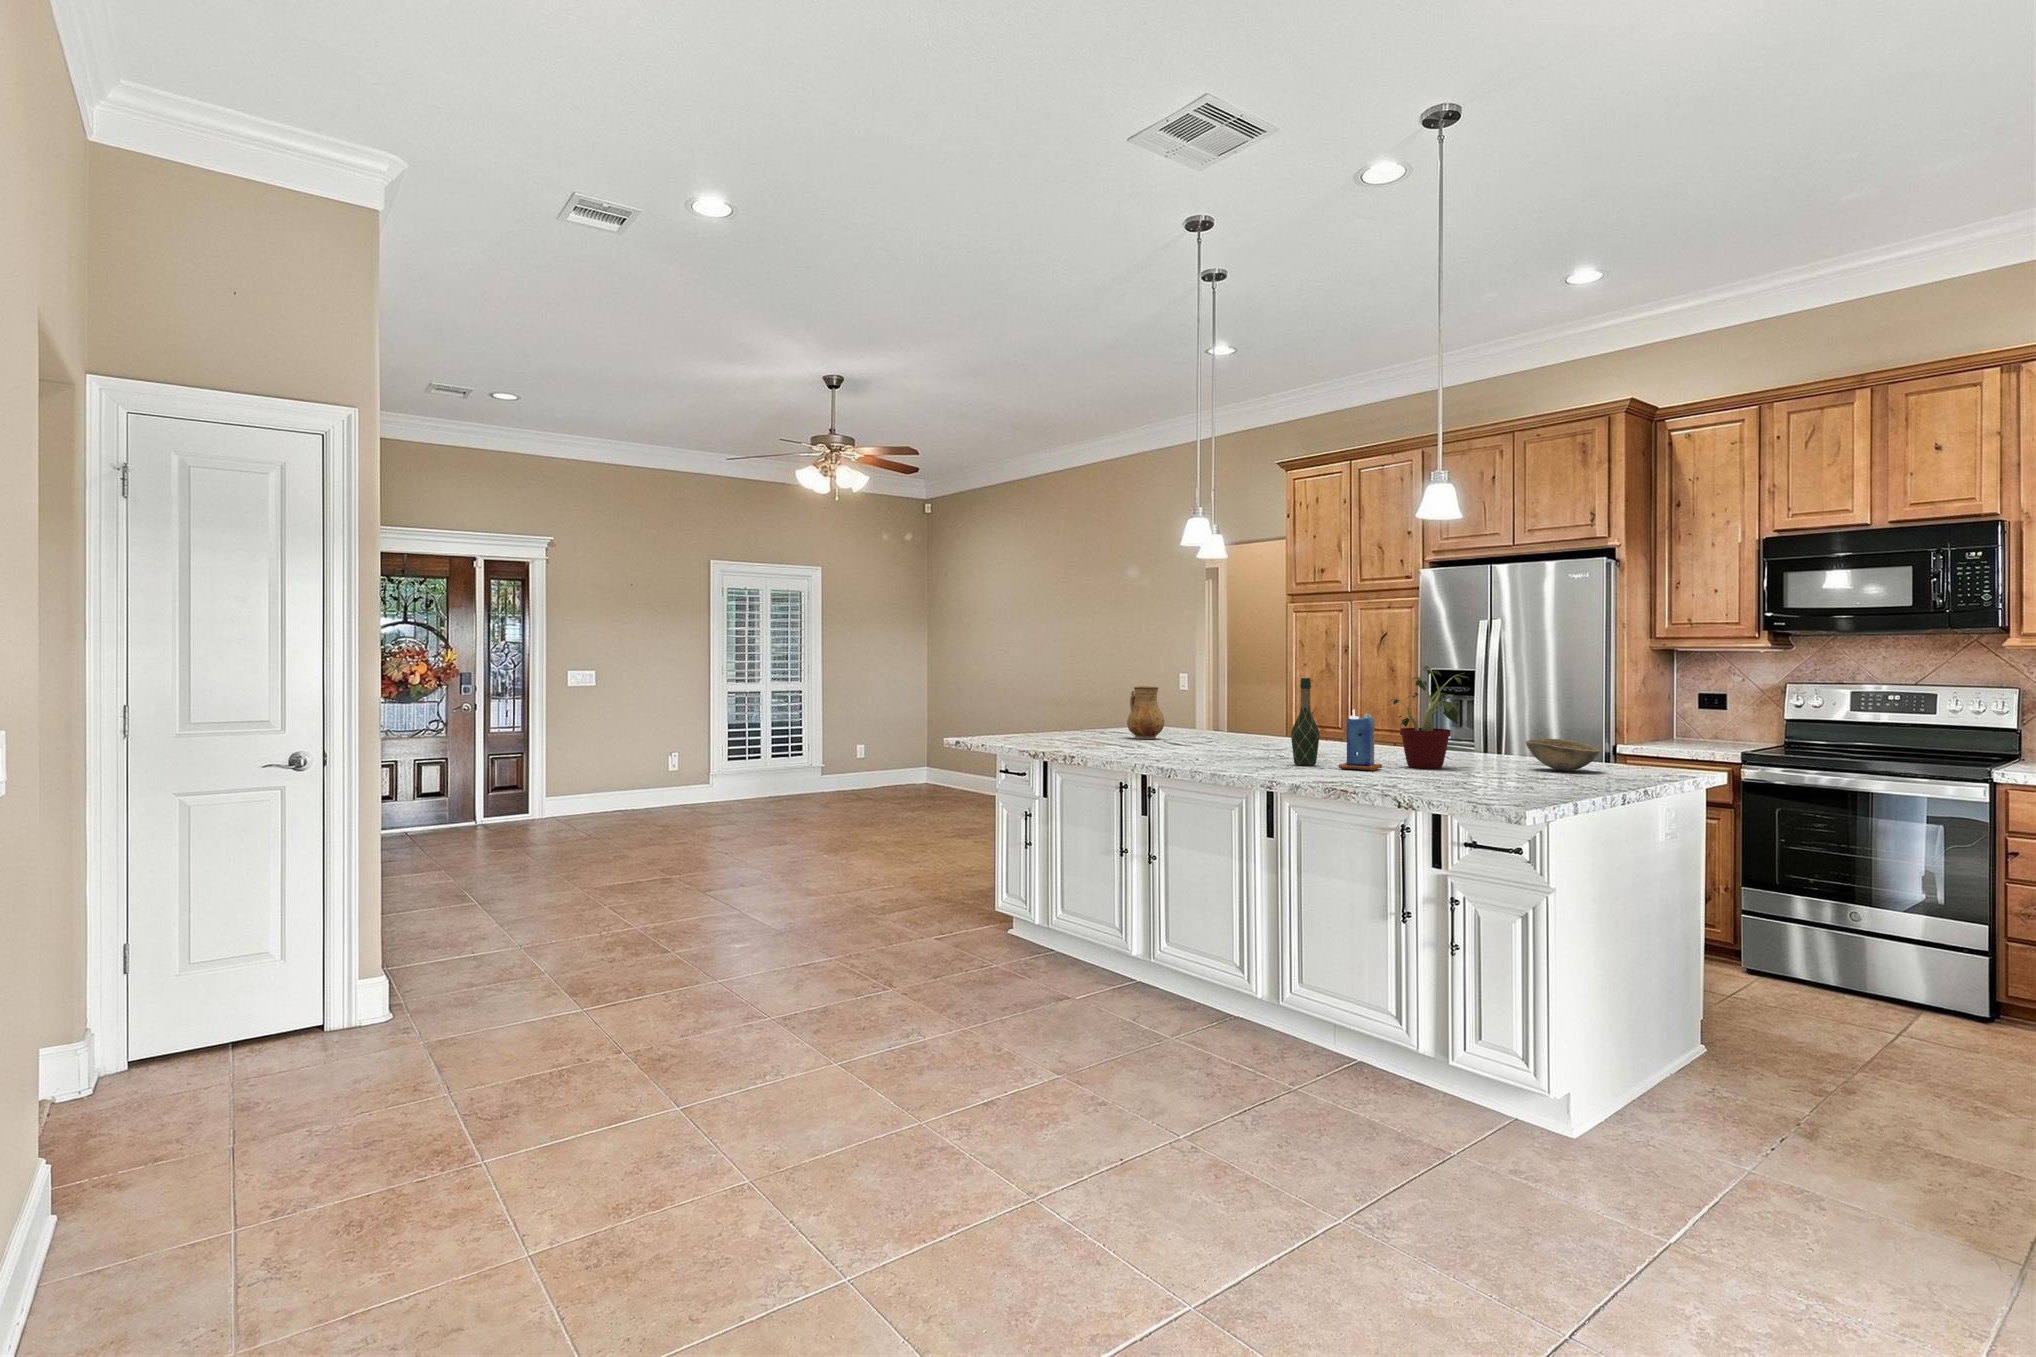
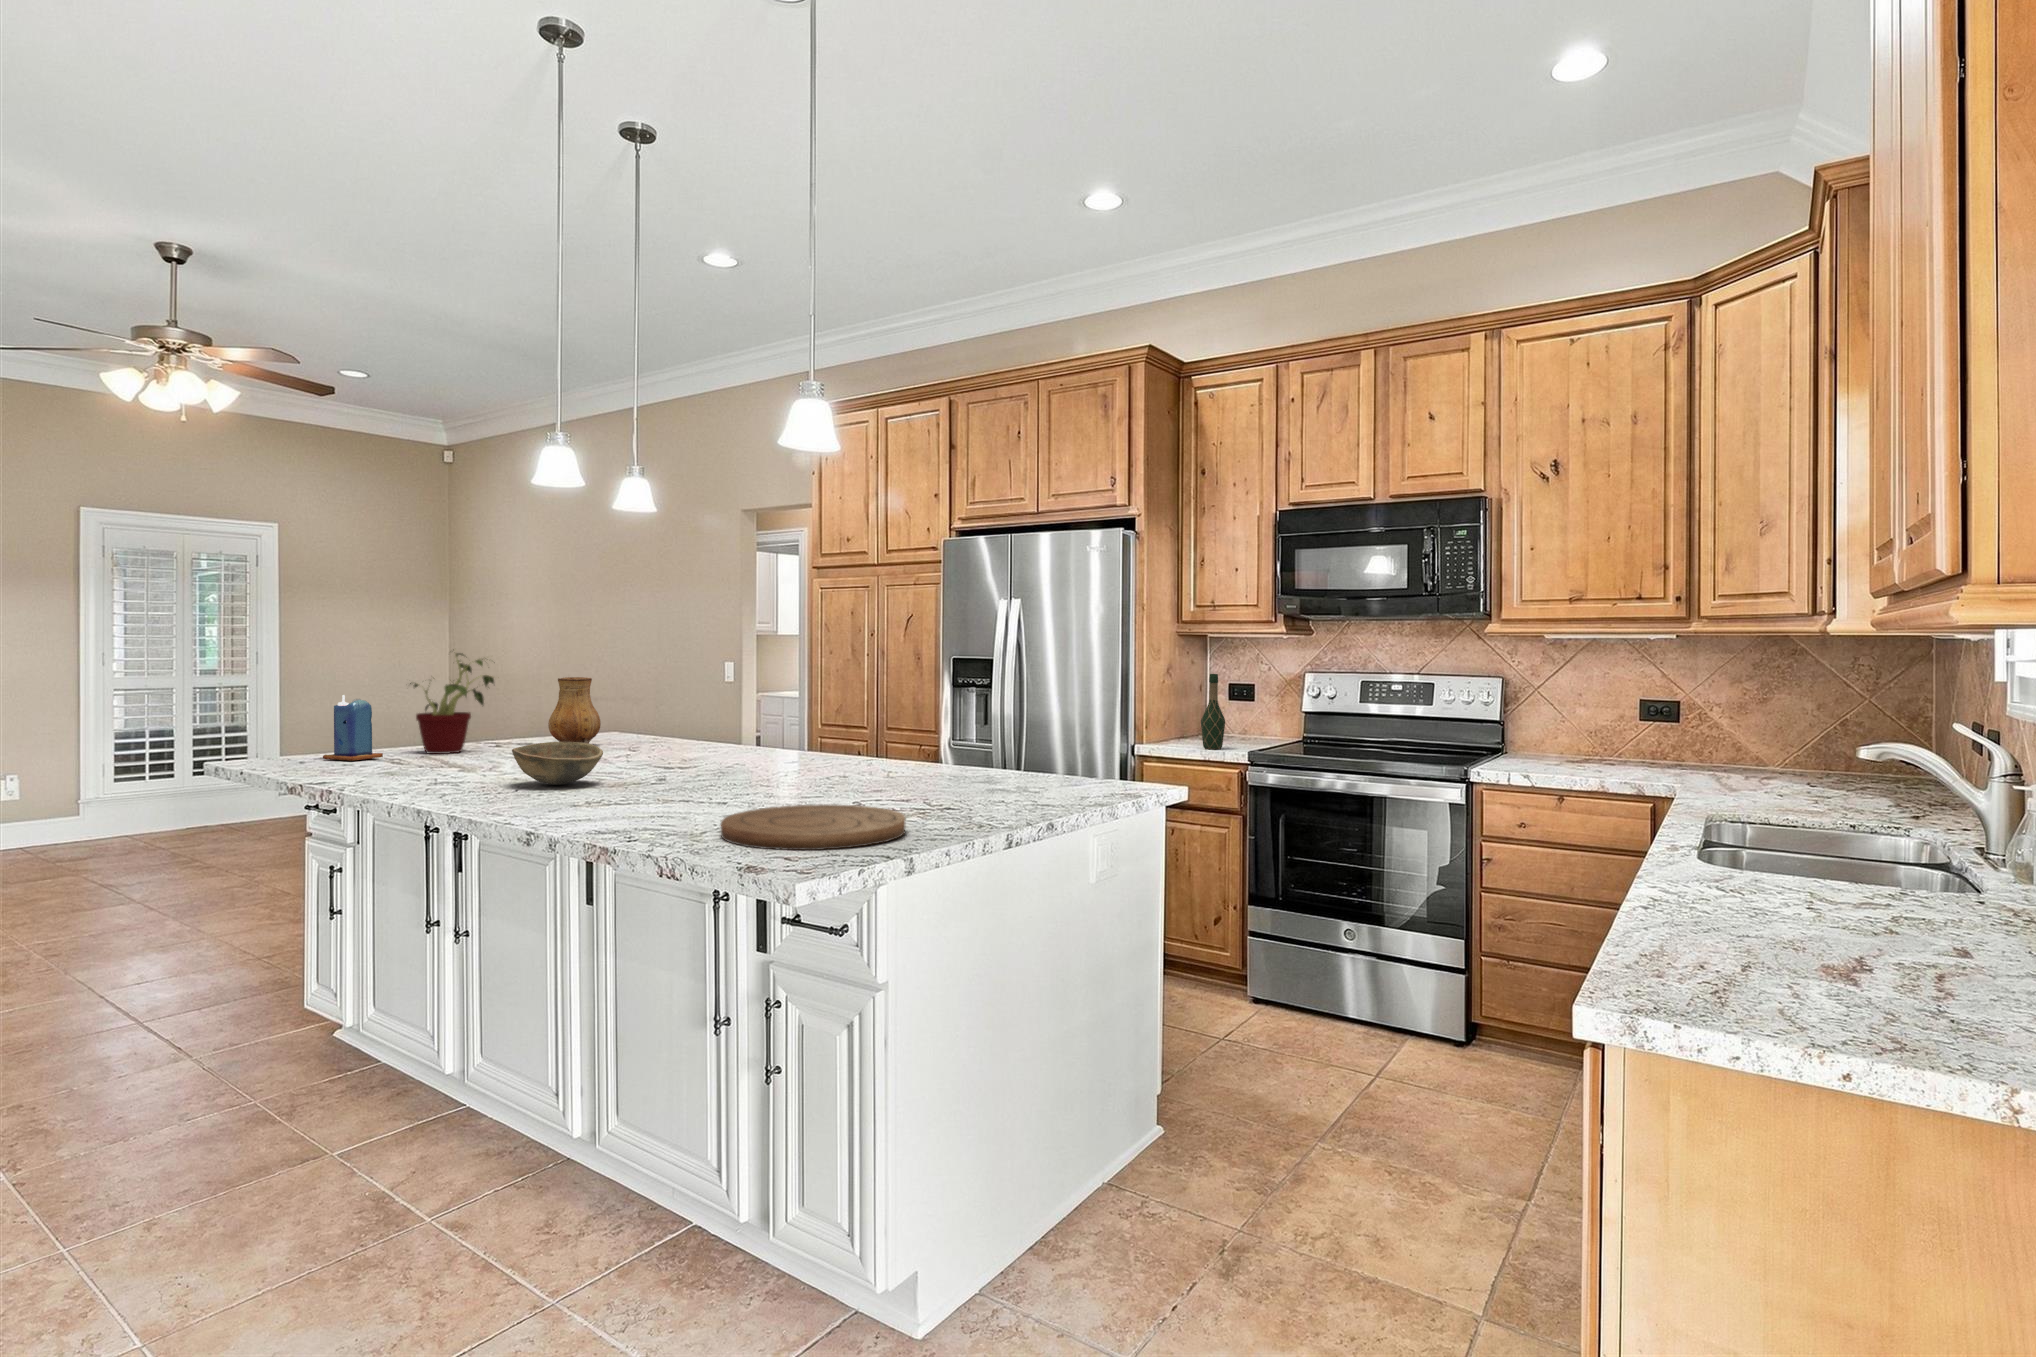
potted plant: present [1390,666,1468,769] -> present [410,653,494,754]
wine bottle: present [1291,678,1320,765] -> present [1201,674,1225,749]
candle: present [1339,709,1382,770] -> present [323,695,383,761]
bowl: present [1526,739,1600,771] -> present [512,742,603,785]
cutting board: none [1419,771,1555,794] -> present [721,805,905,850]

